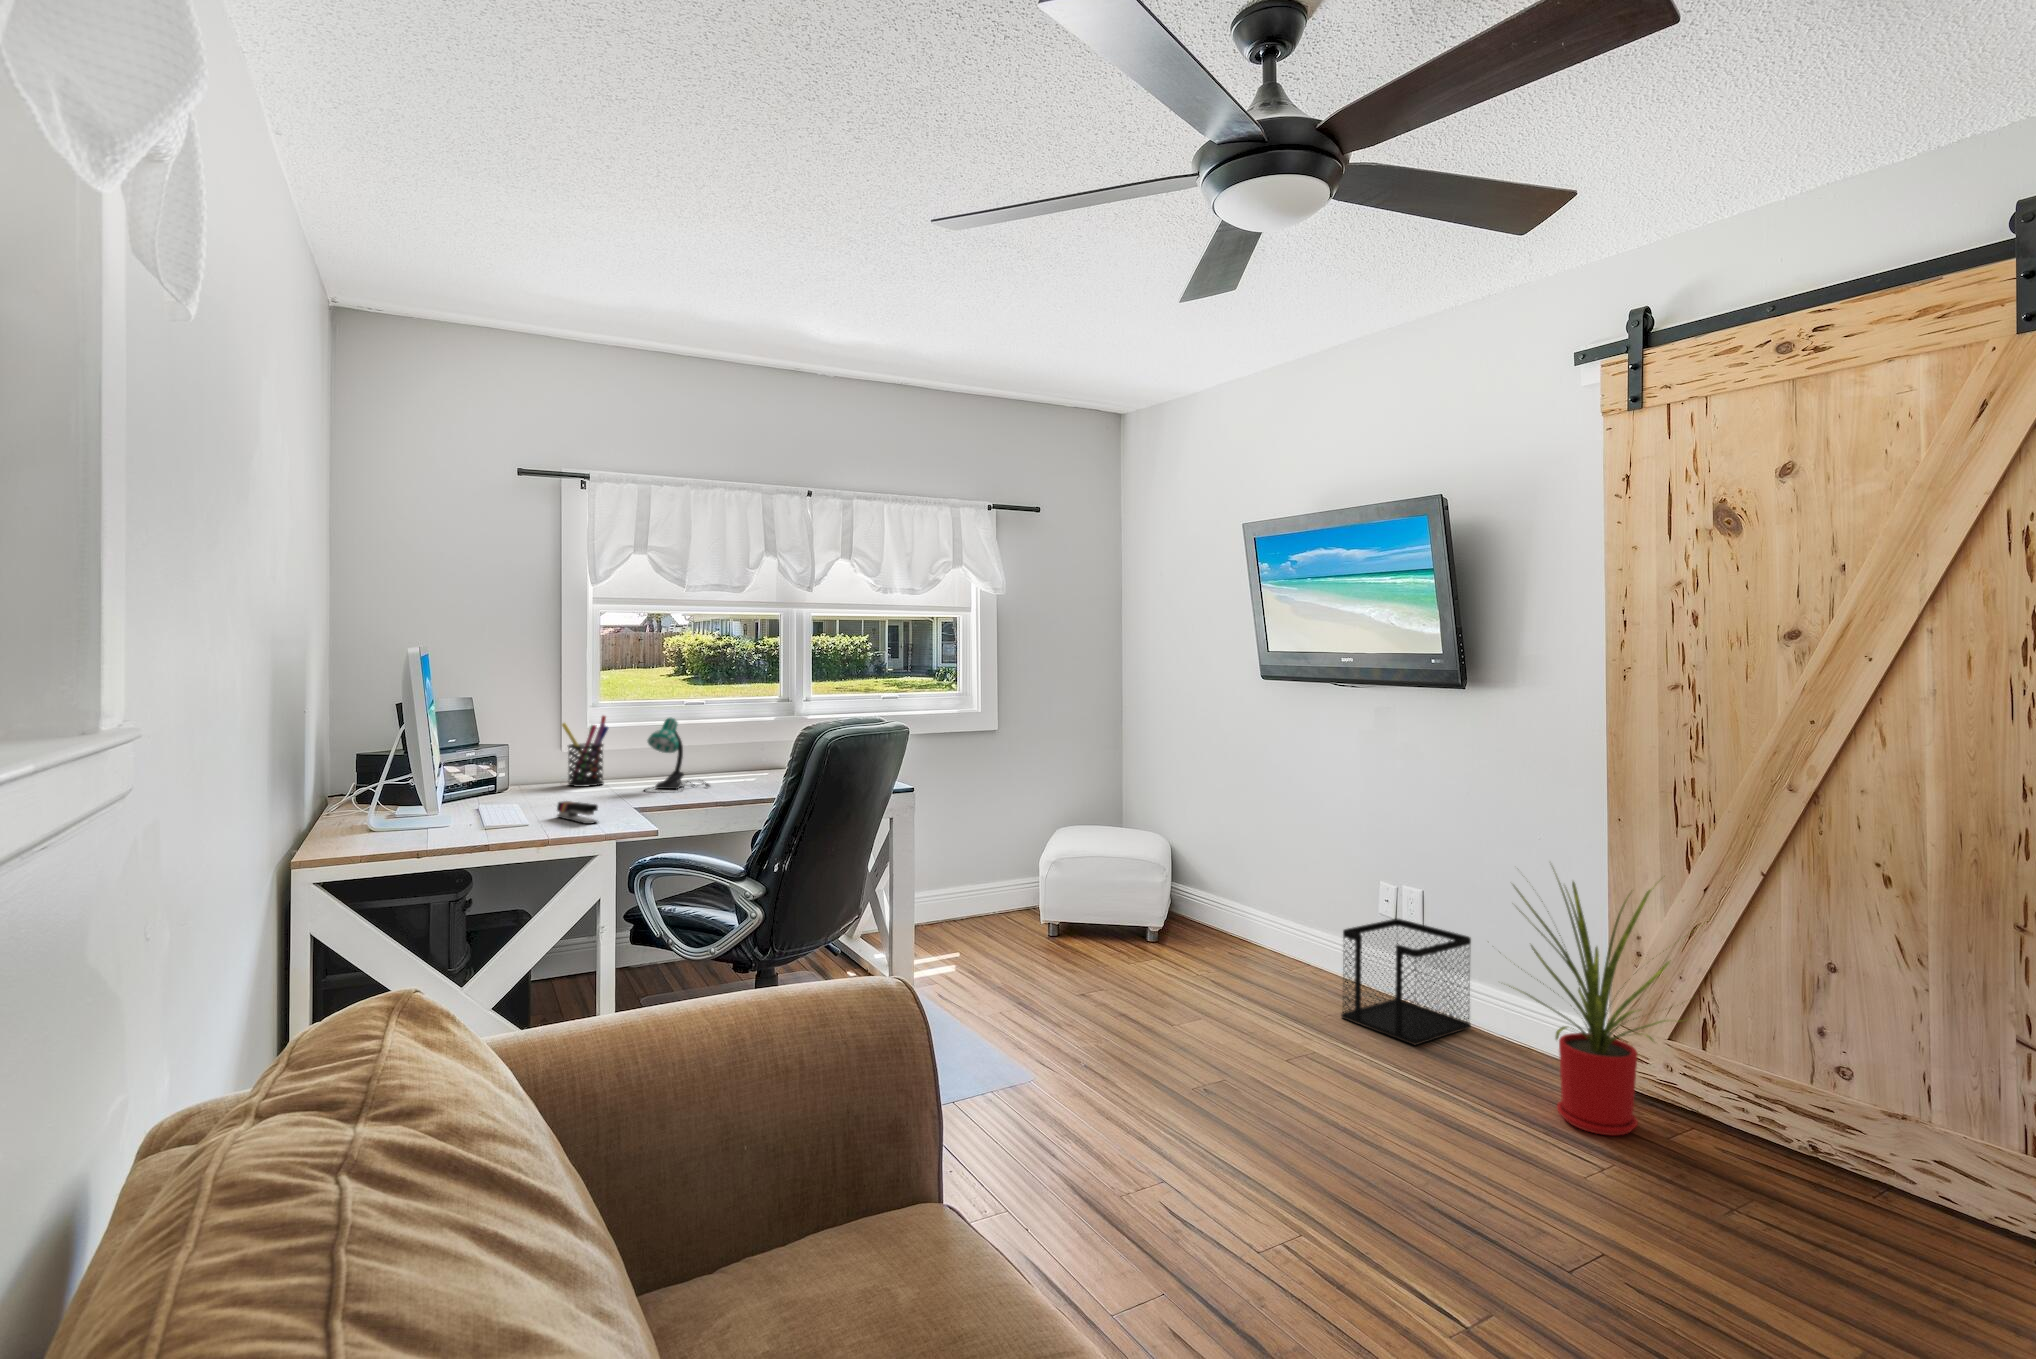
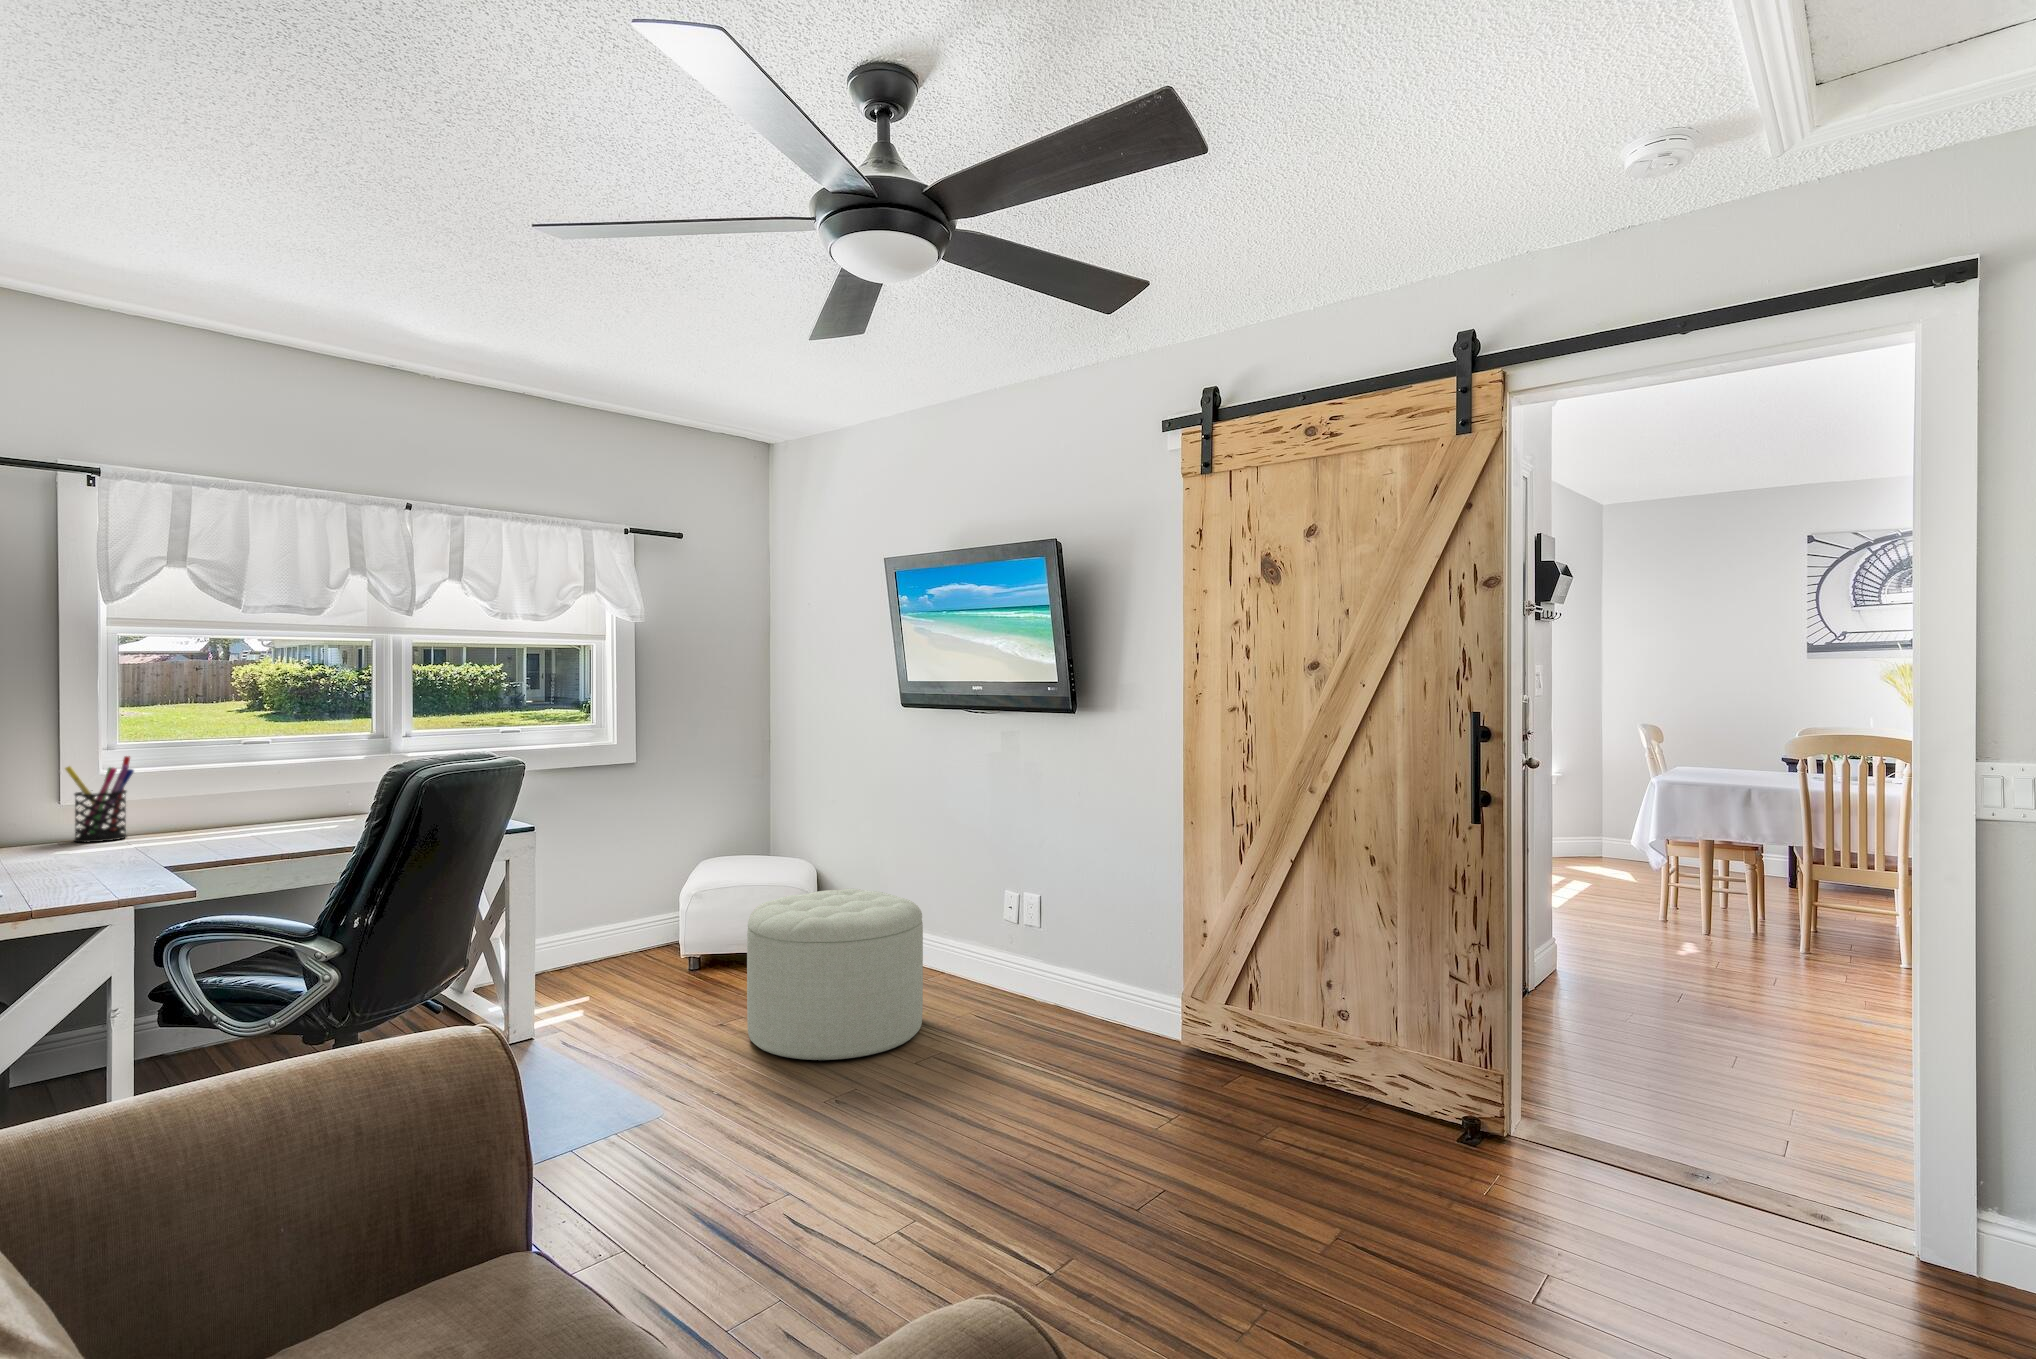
desk lamp: present [645,718,710,793] -> none [184,757,276,844]
stapler: present [557,801,598,824] -> none [58,861,119,887]
ottoman: none [1111,869,1291,1044] -> present [747,889,923,1061]
house plant: present [1509,874,1683,1136] -> none [1085,861,1257,1095]
wastebasket: present [1341,919,1471,1045] -> none [970,923,1082,1038]

